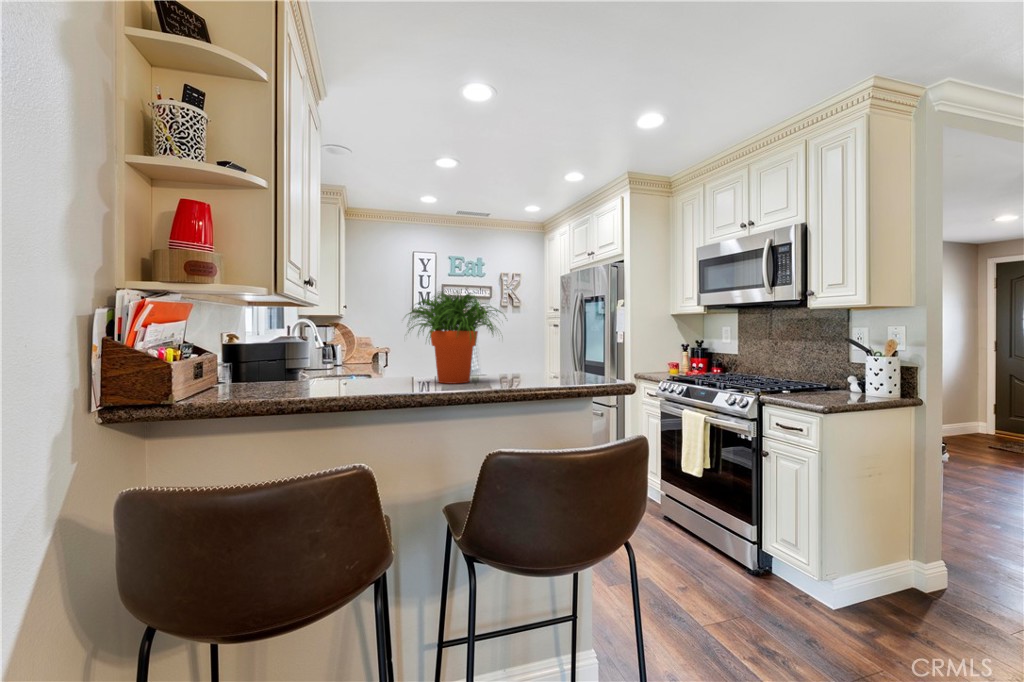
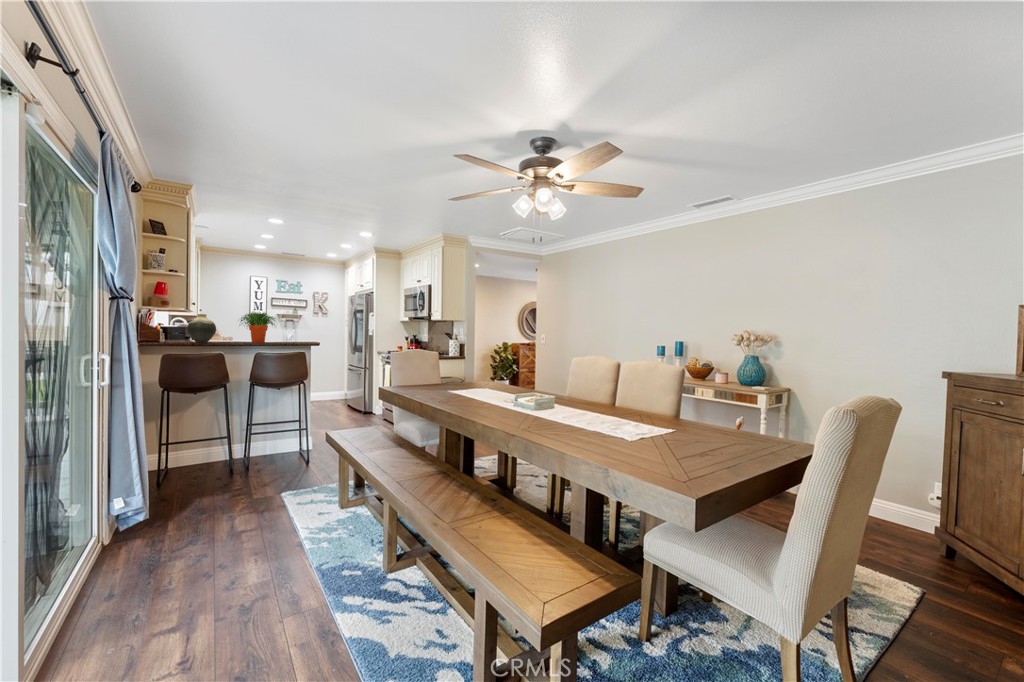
vase: none [264,300,346,392] -> present [187,314,216,343]

